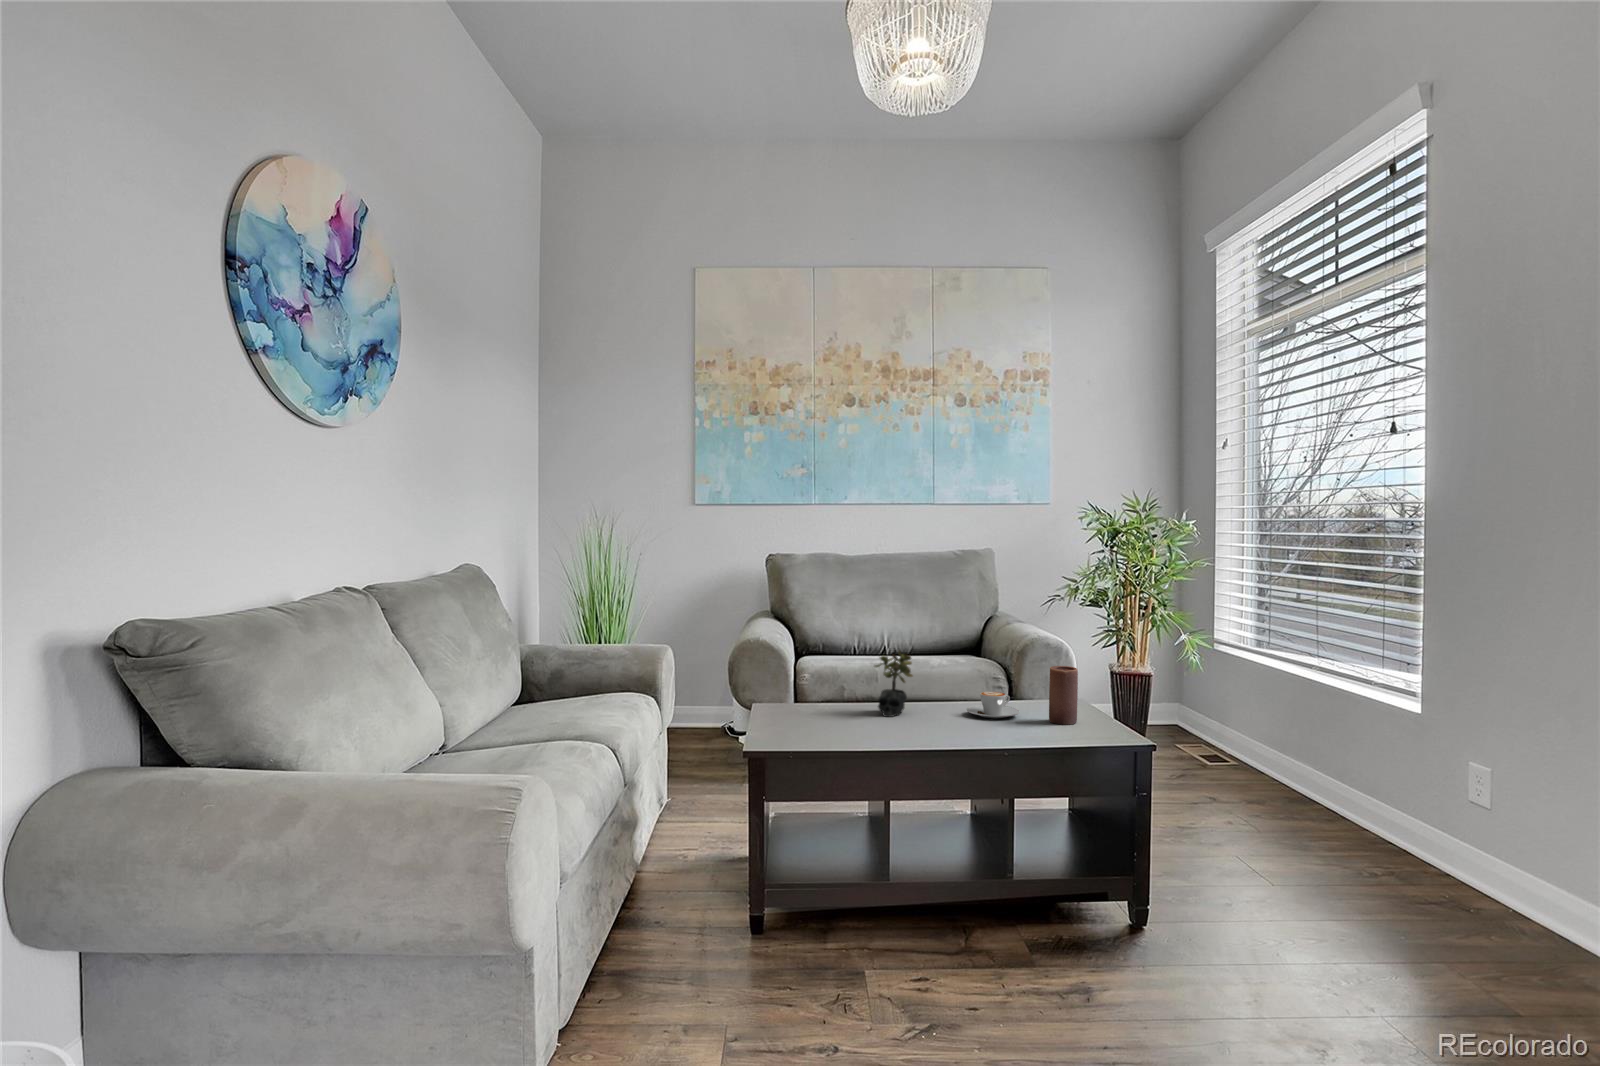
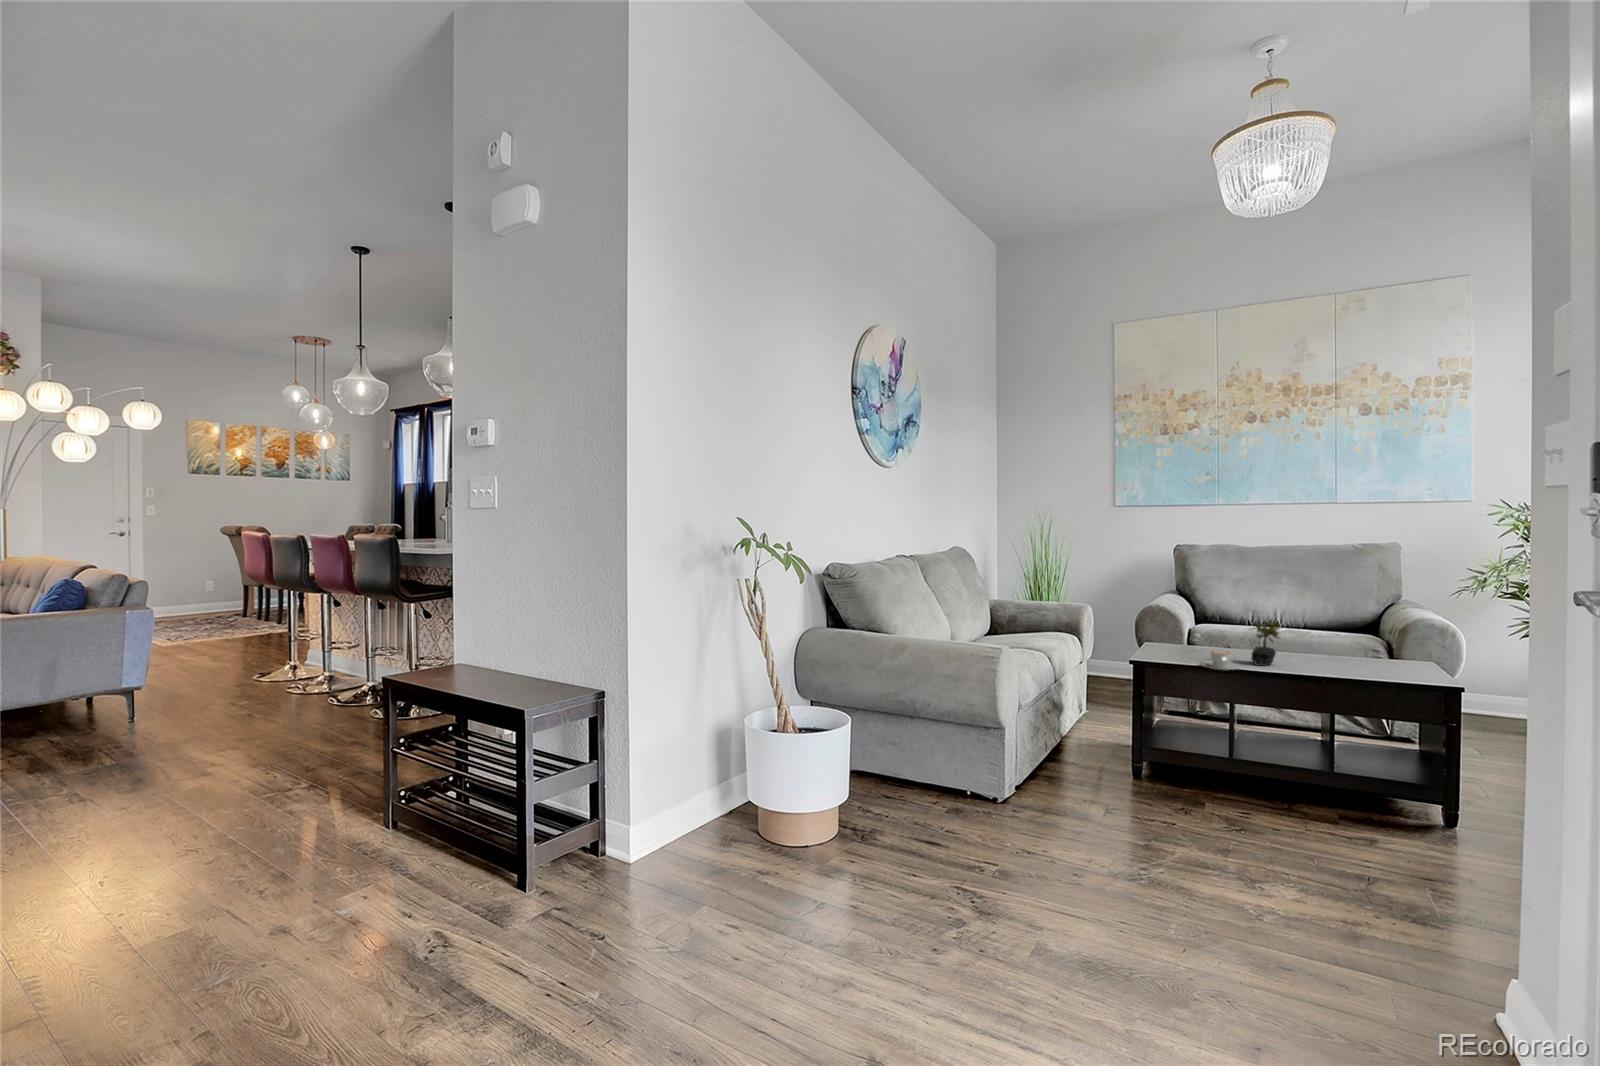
candle: present [1049,666,1078,725] -> none [1399,639,1427,684]
coffee cup: present [967,691,1020,718] -> present [1200,651,1242,671]

